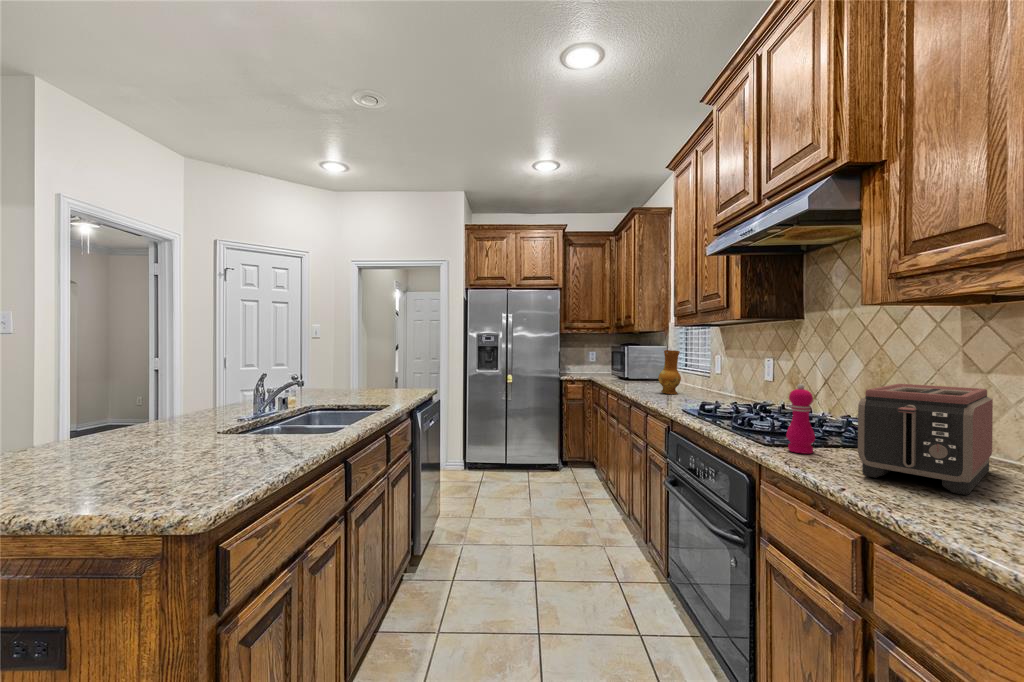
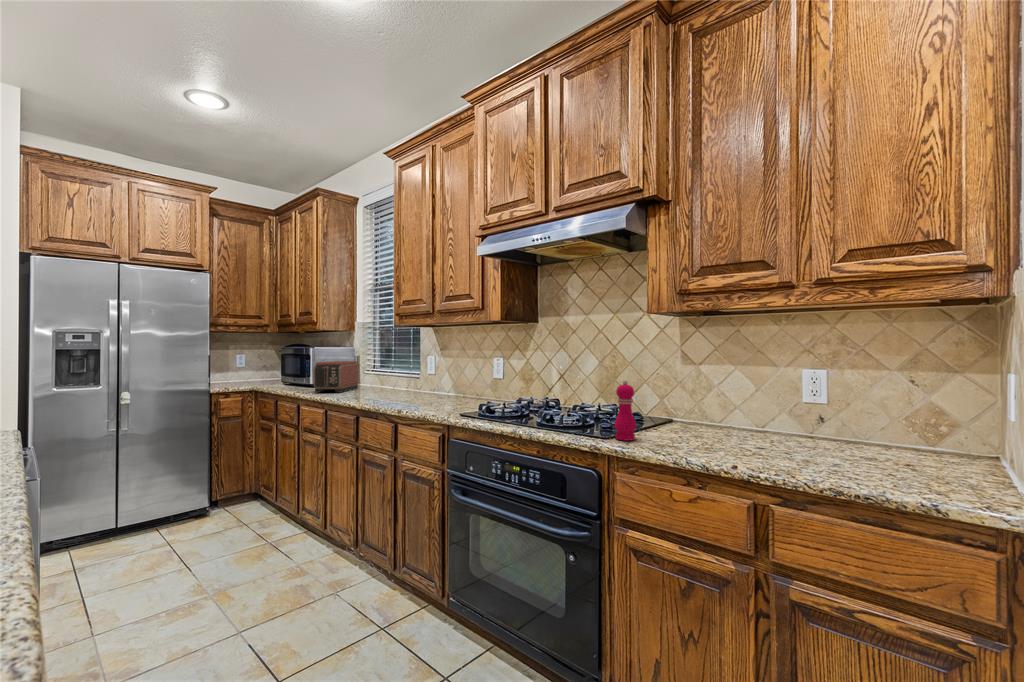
ceramic jug: present [658,350,681,394] -> none [384,352,408,400]
toaster: present [858,384,993,495] -> present [313,361,358,393]

